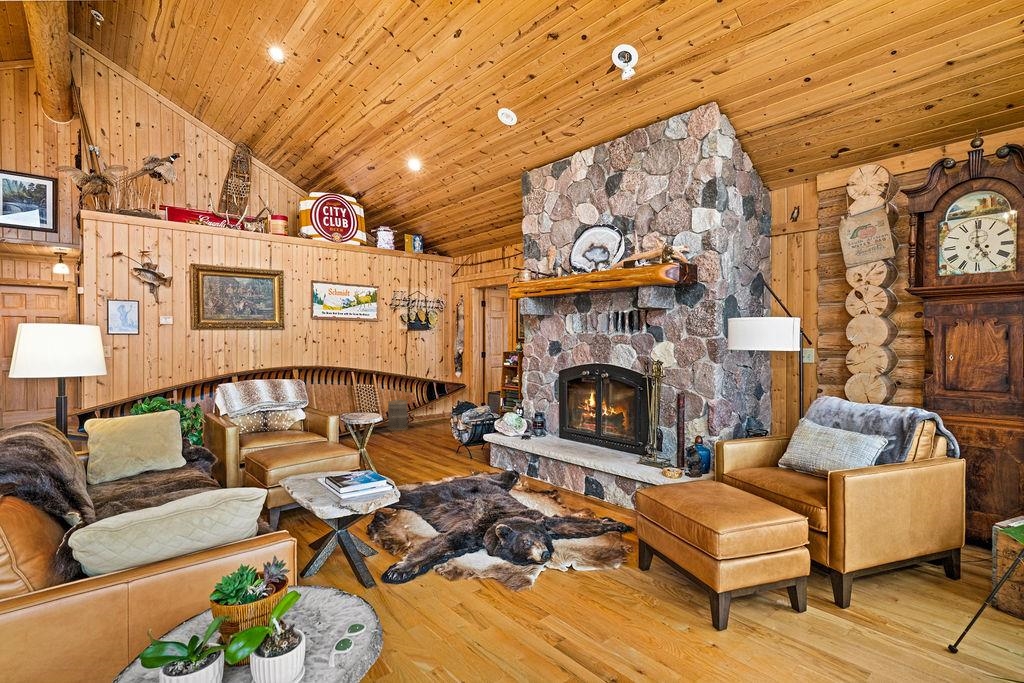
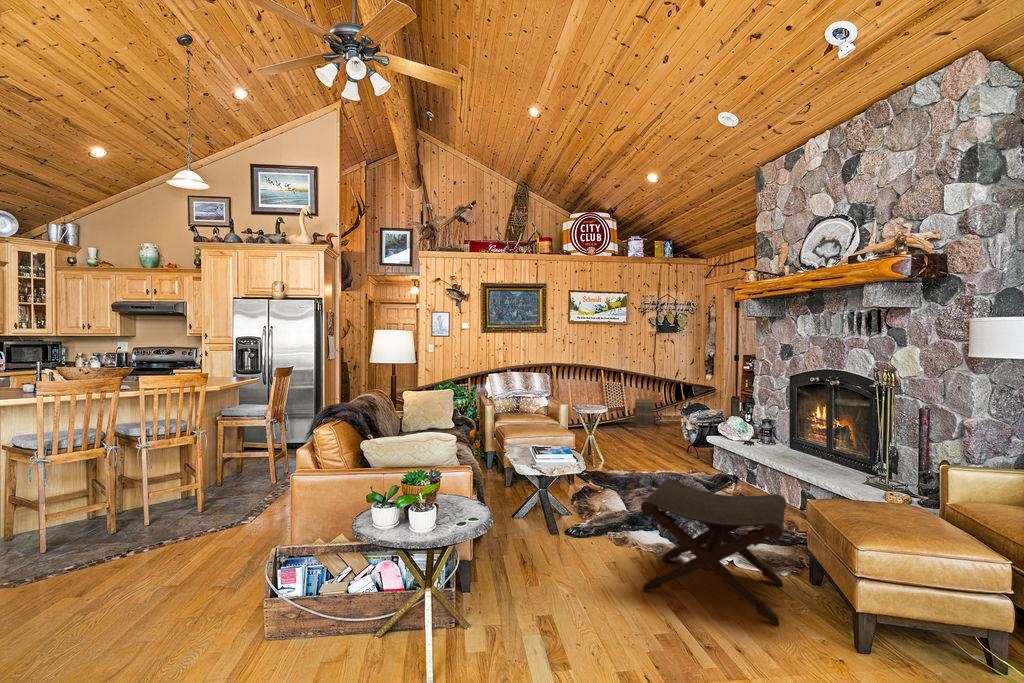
footstool: none [499,490,642,625] -> present [641,479,786,625]

